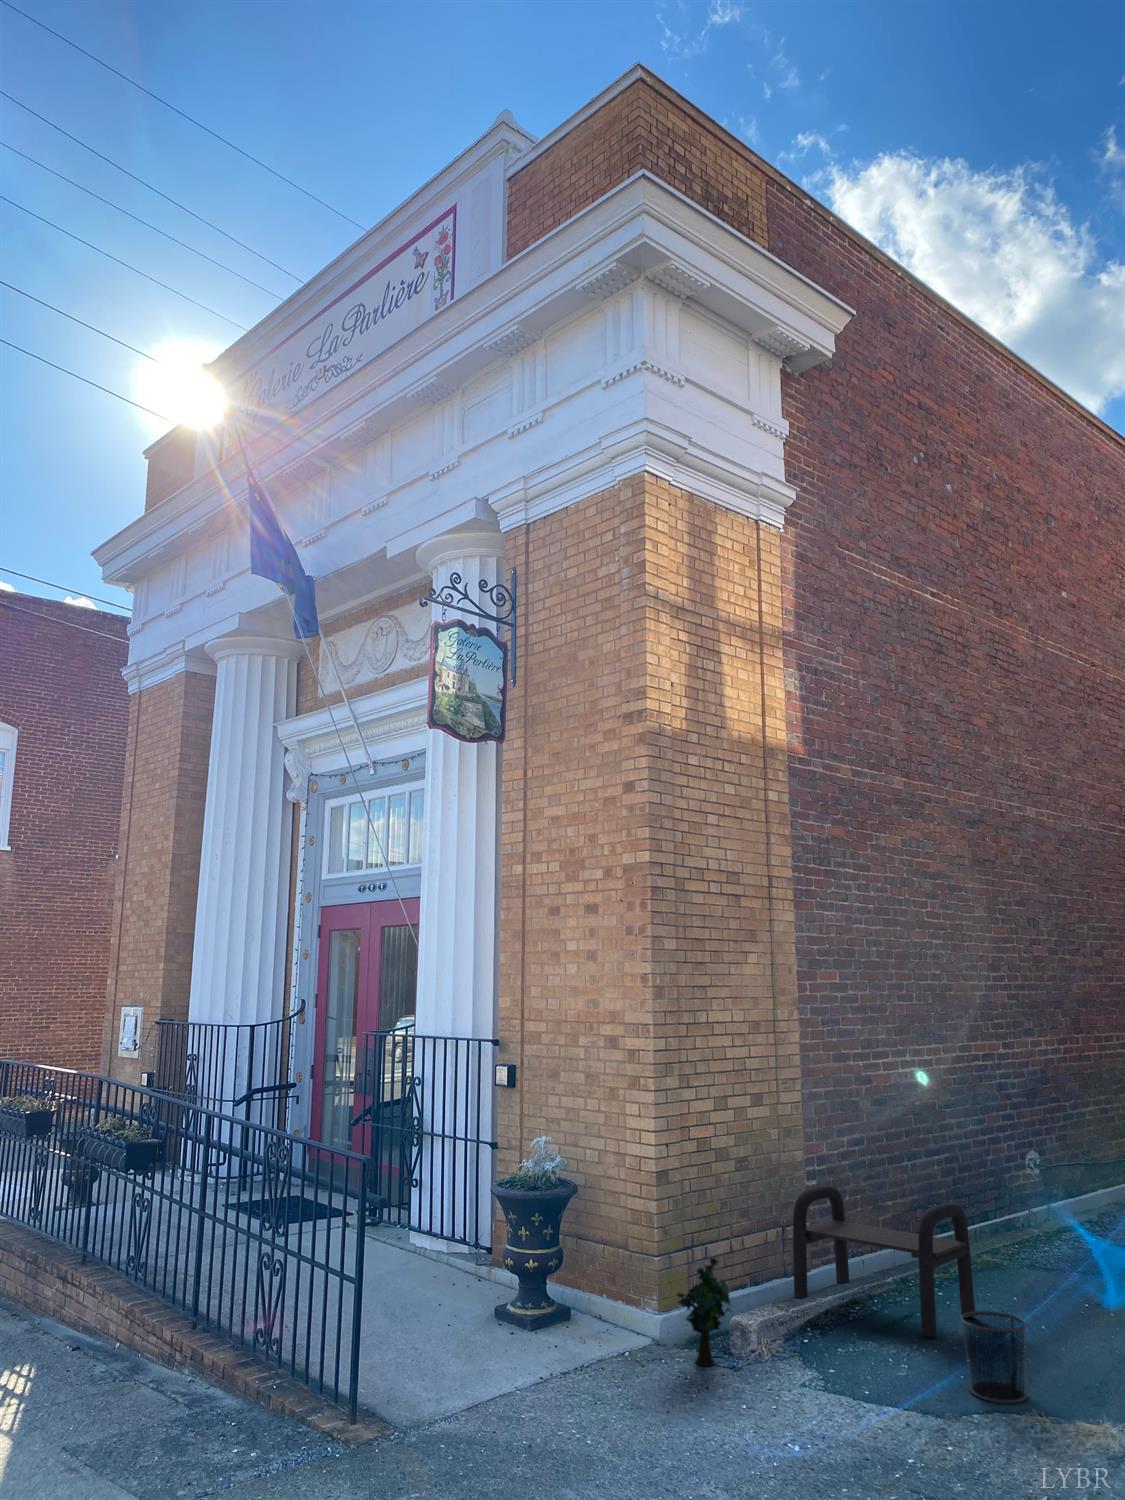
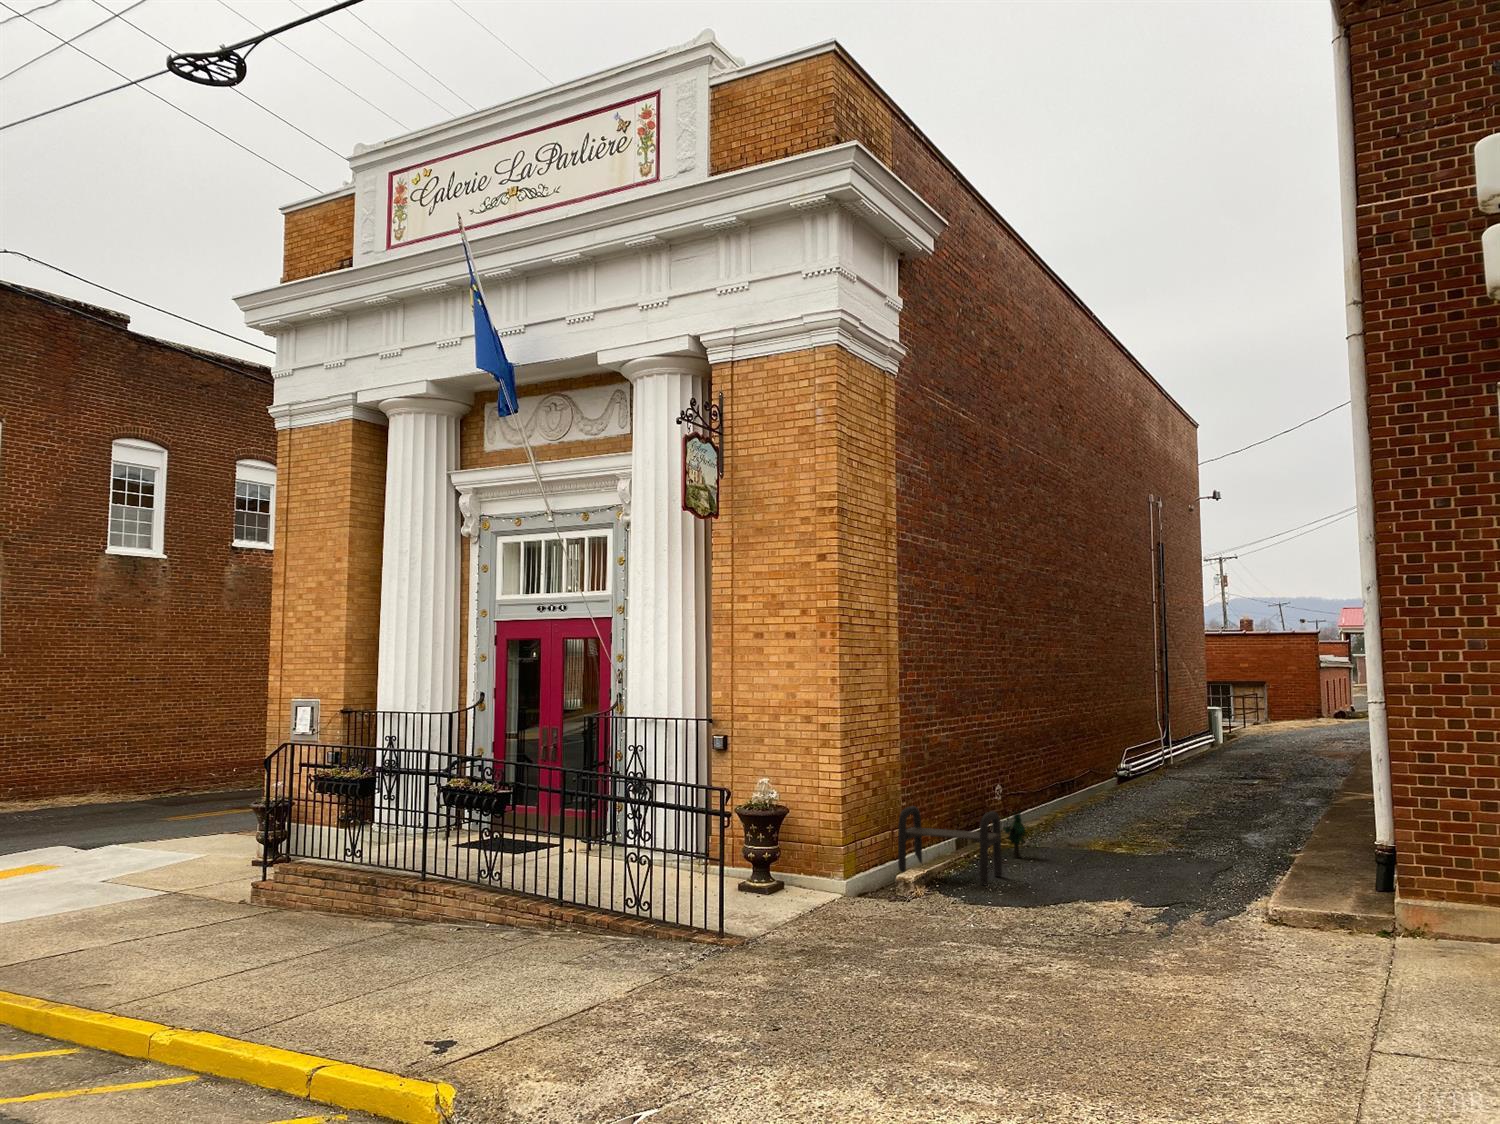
decorative plant: present [677,1258,731,1366] -> present [1003,810,1028,858]
waste bin: present [960,1311,1027,1403] -> none [1018,863,1054,907]

